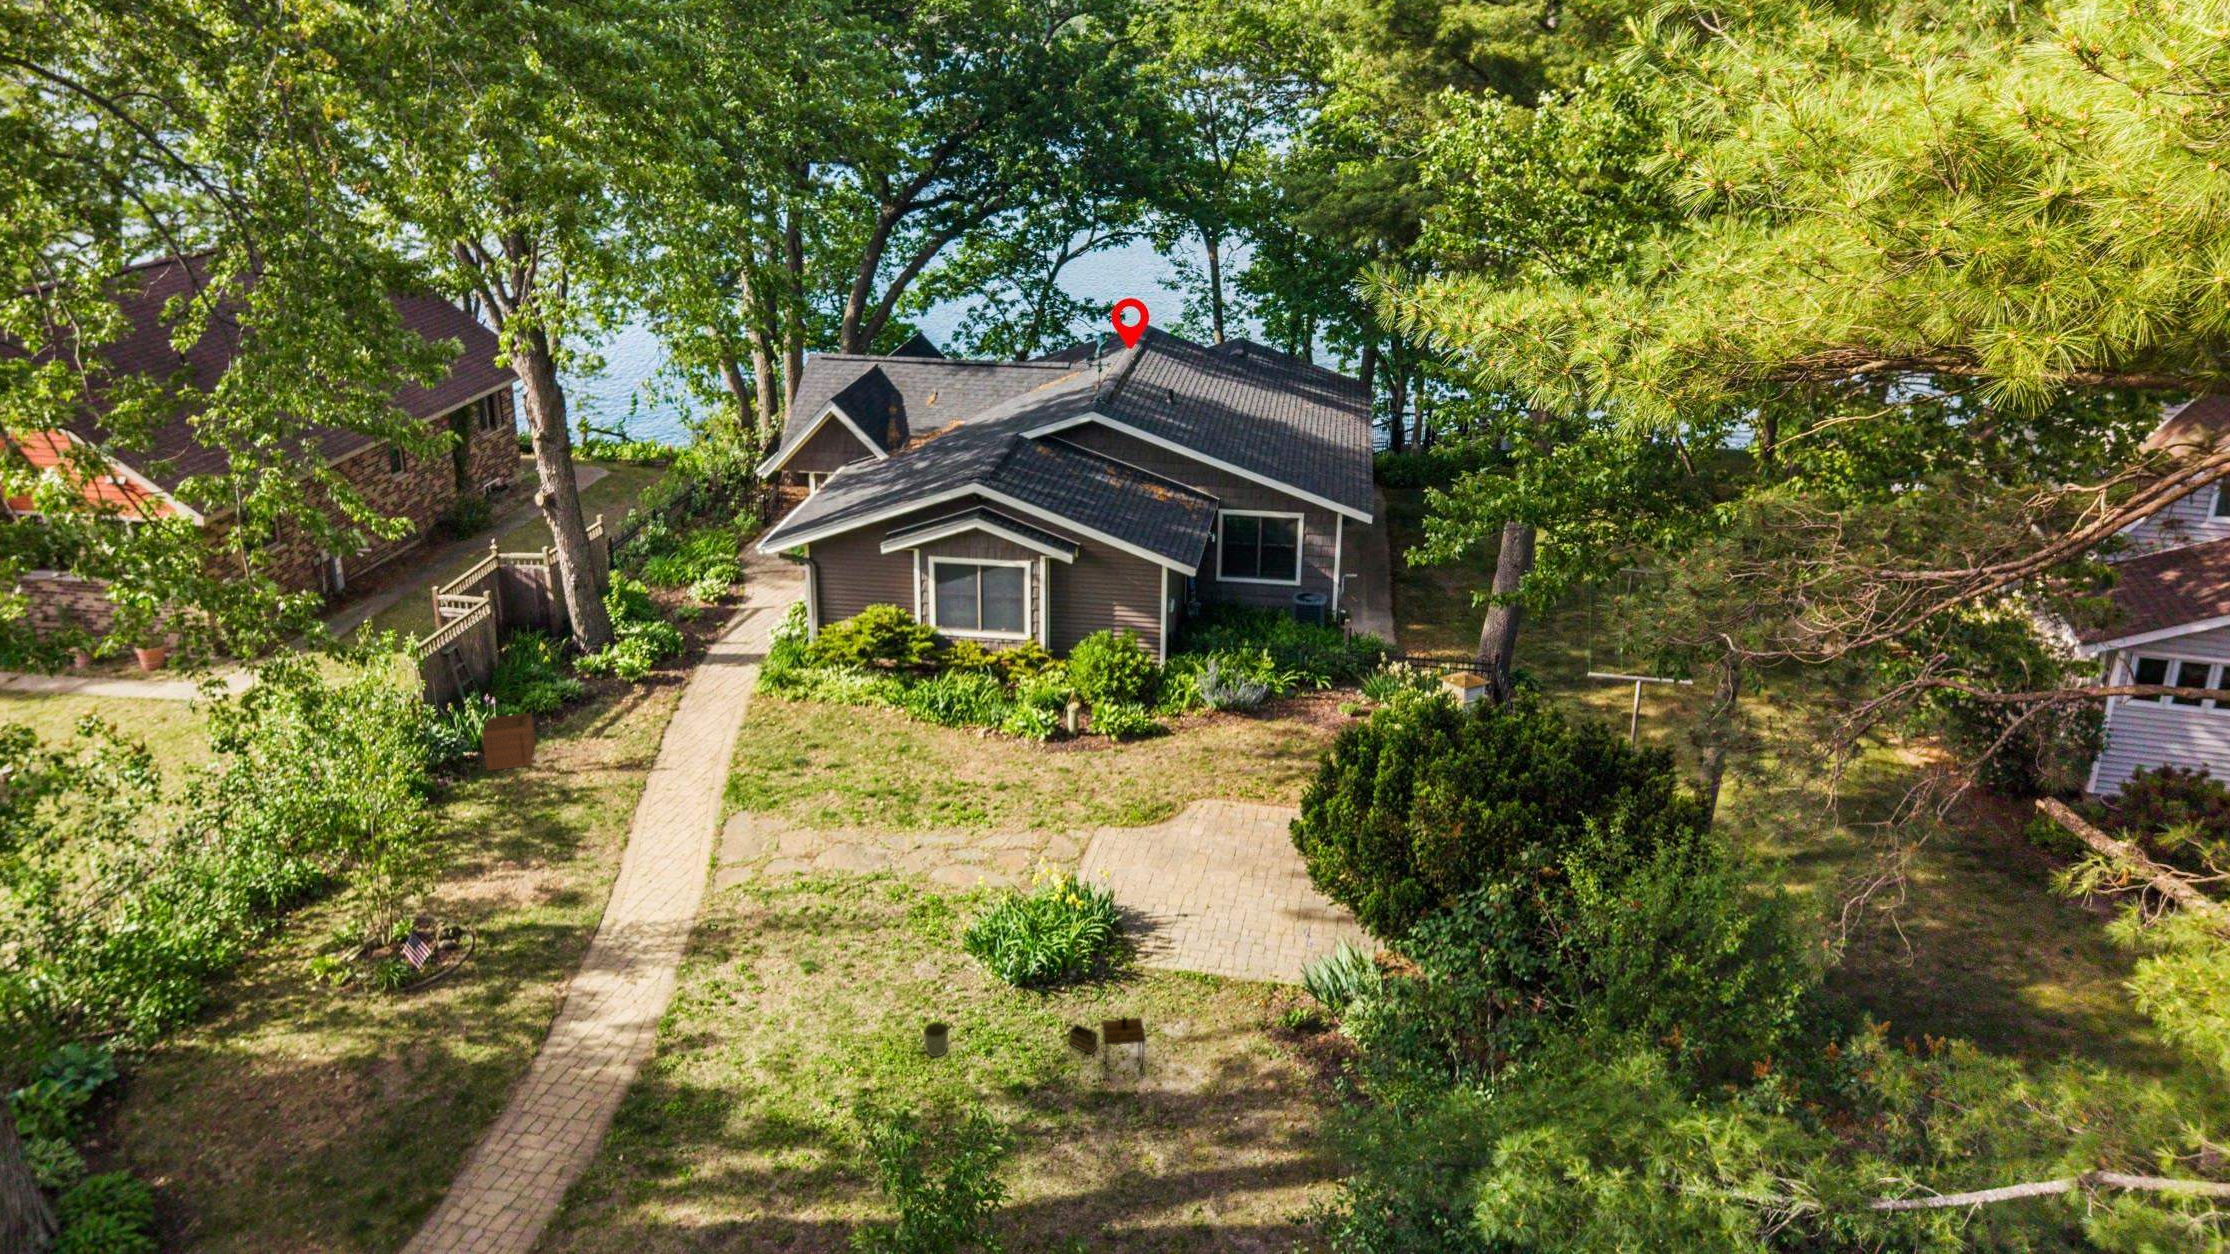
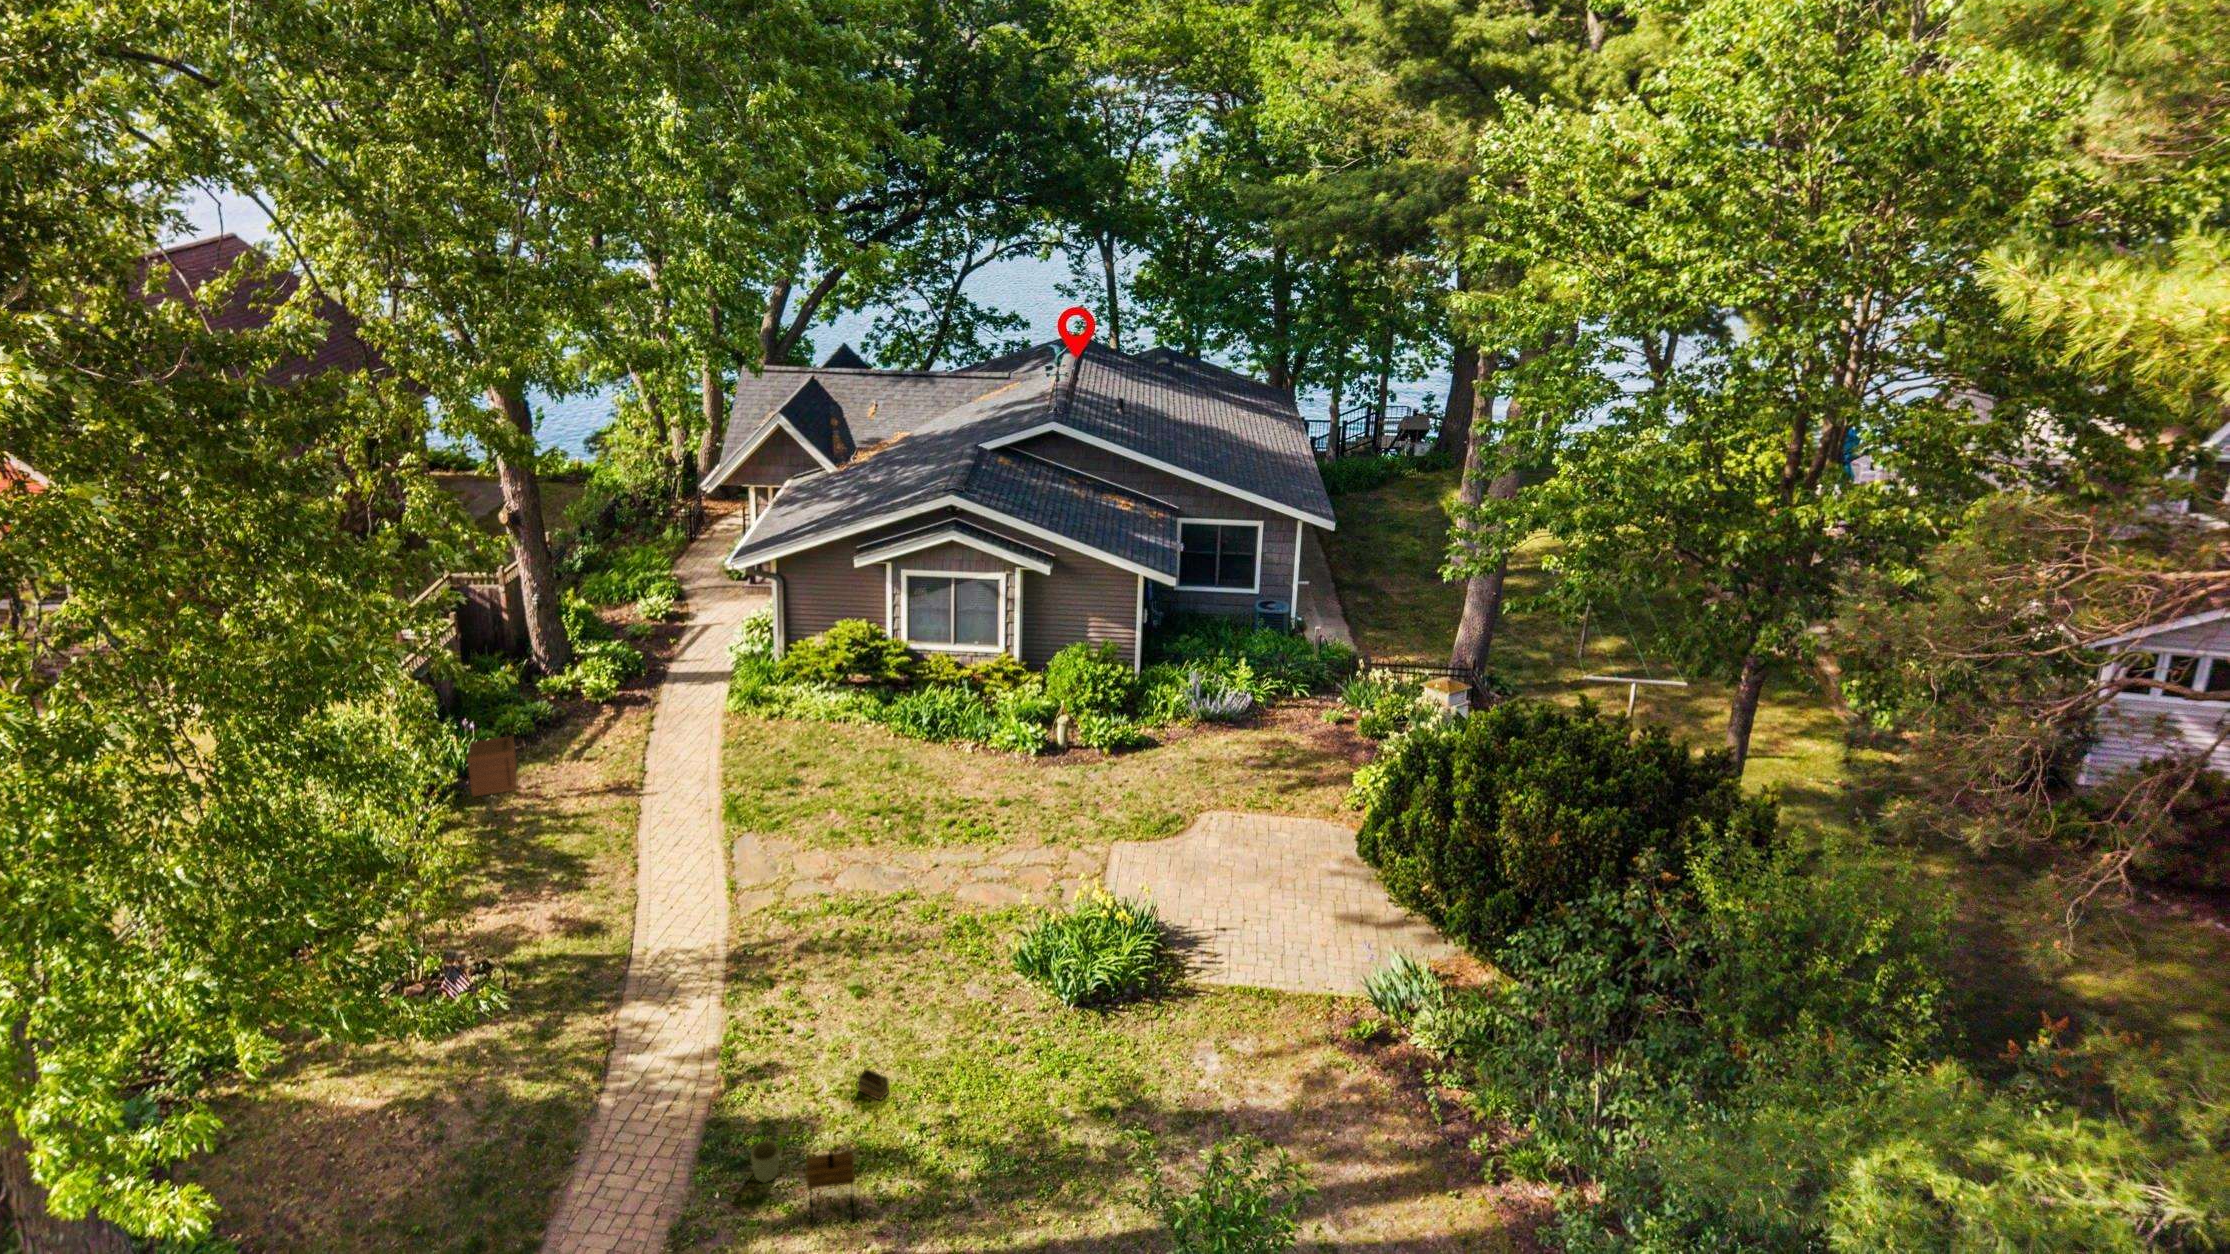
side table: present [1101,1014,1147,1078] -> present [806,1150,855,1213]
basket: present [1069,1015,1098,1053] -> present [858,1059,889,1100]
planter: present [924,1022,948,1057] -> present [751,1141,779,1183]

